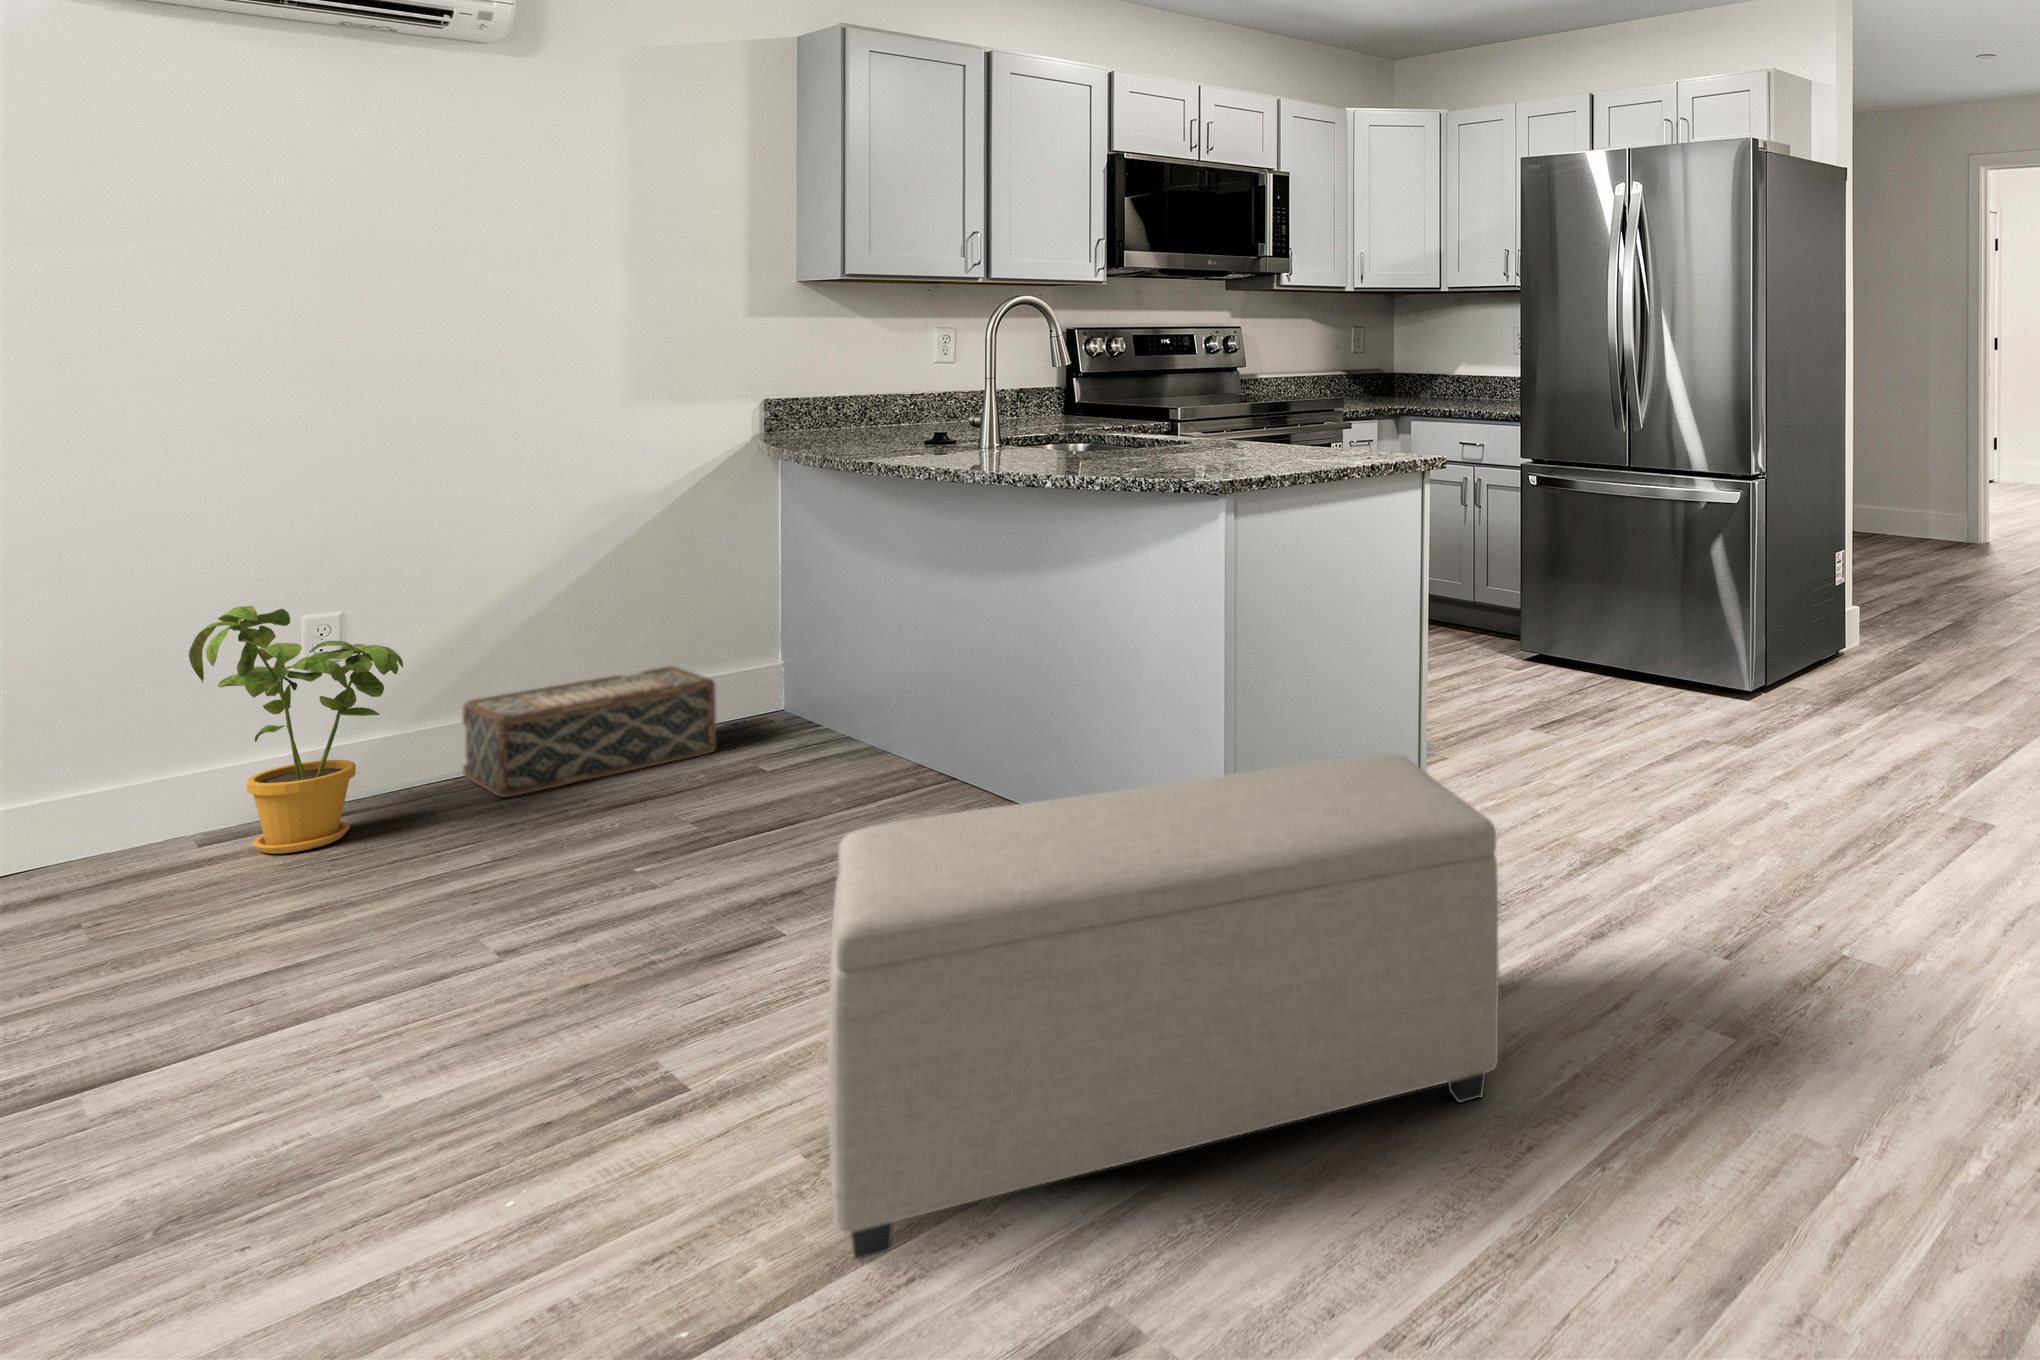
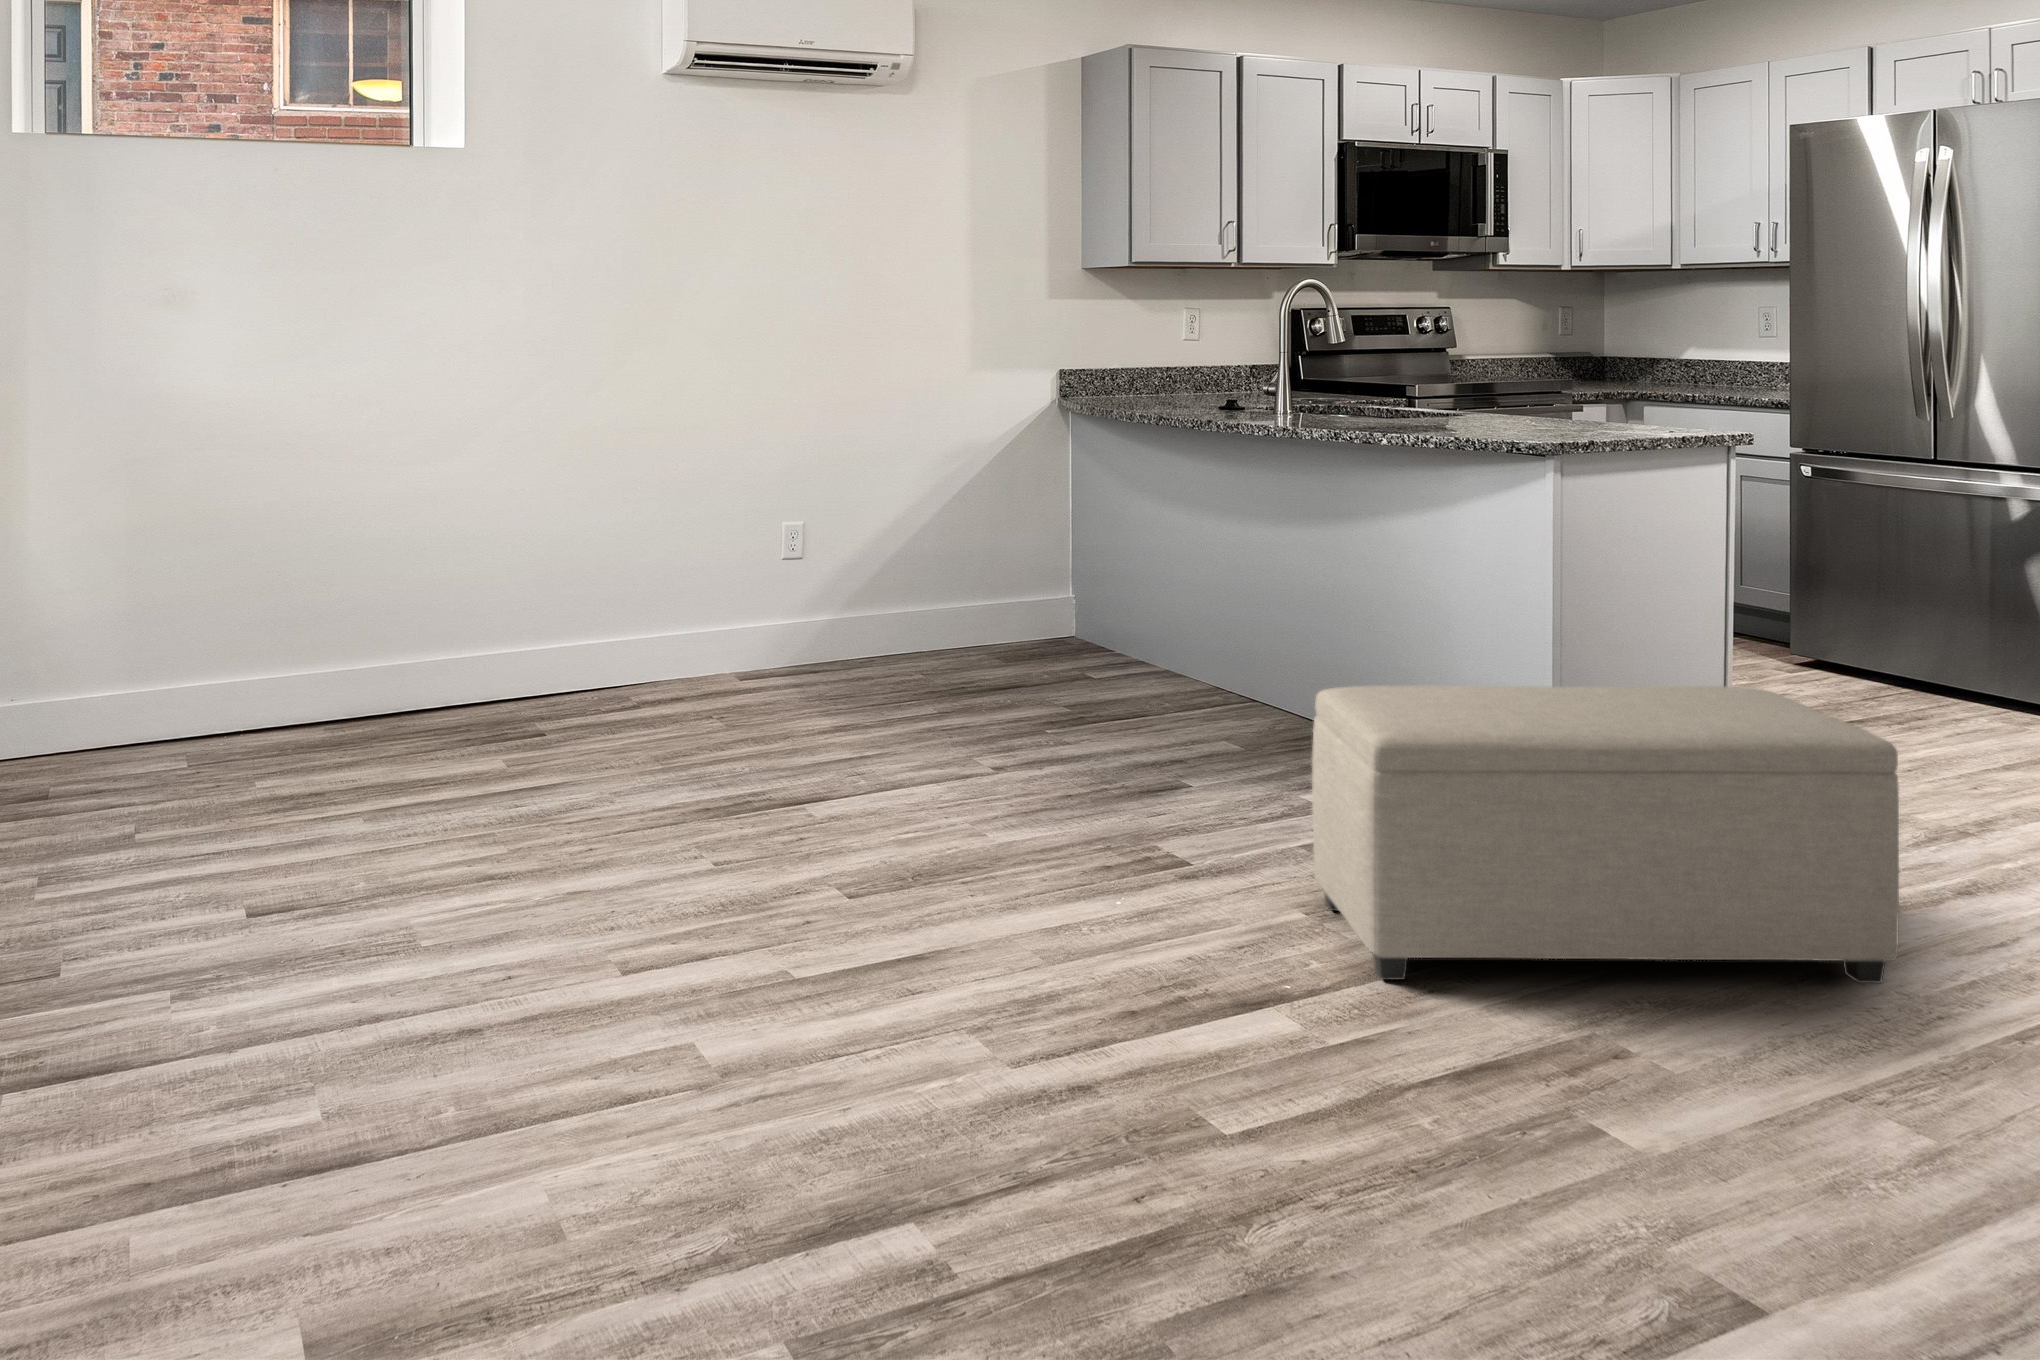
house plant: present [189,606,403,854] -> none [742,510,863,691]
woven basket: present [462,666,716,798] -> none [873,588,1044,674]

